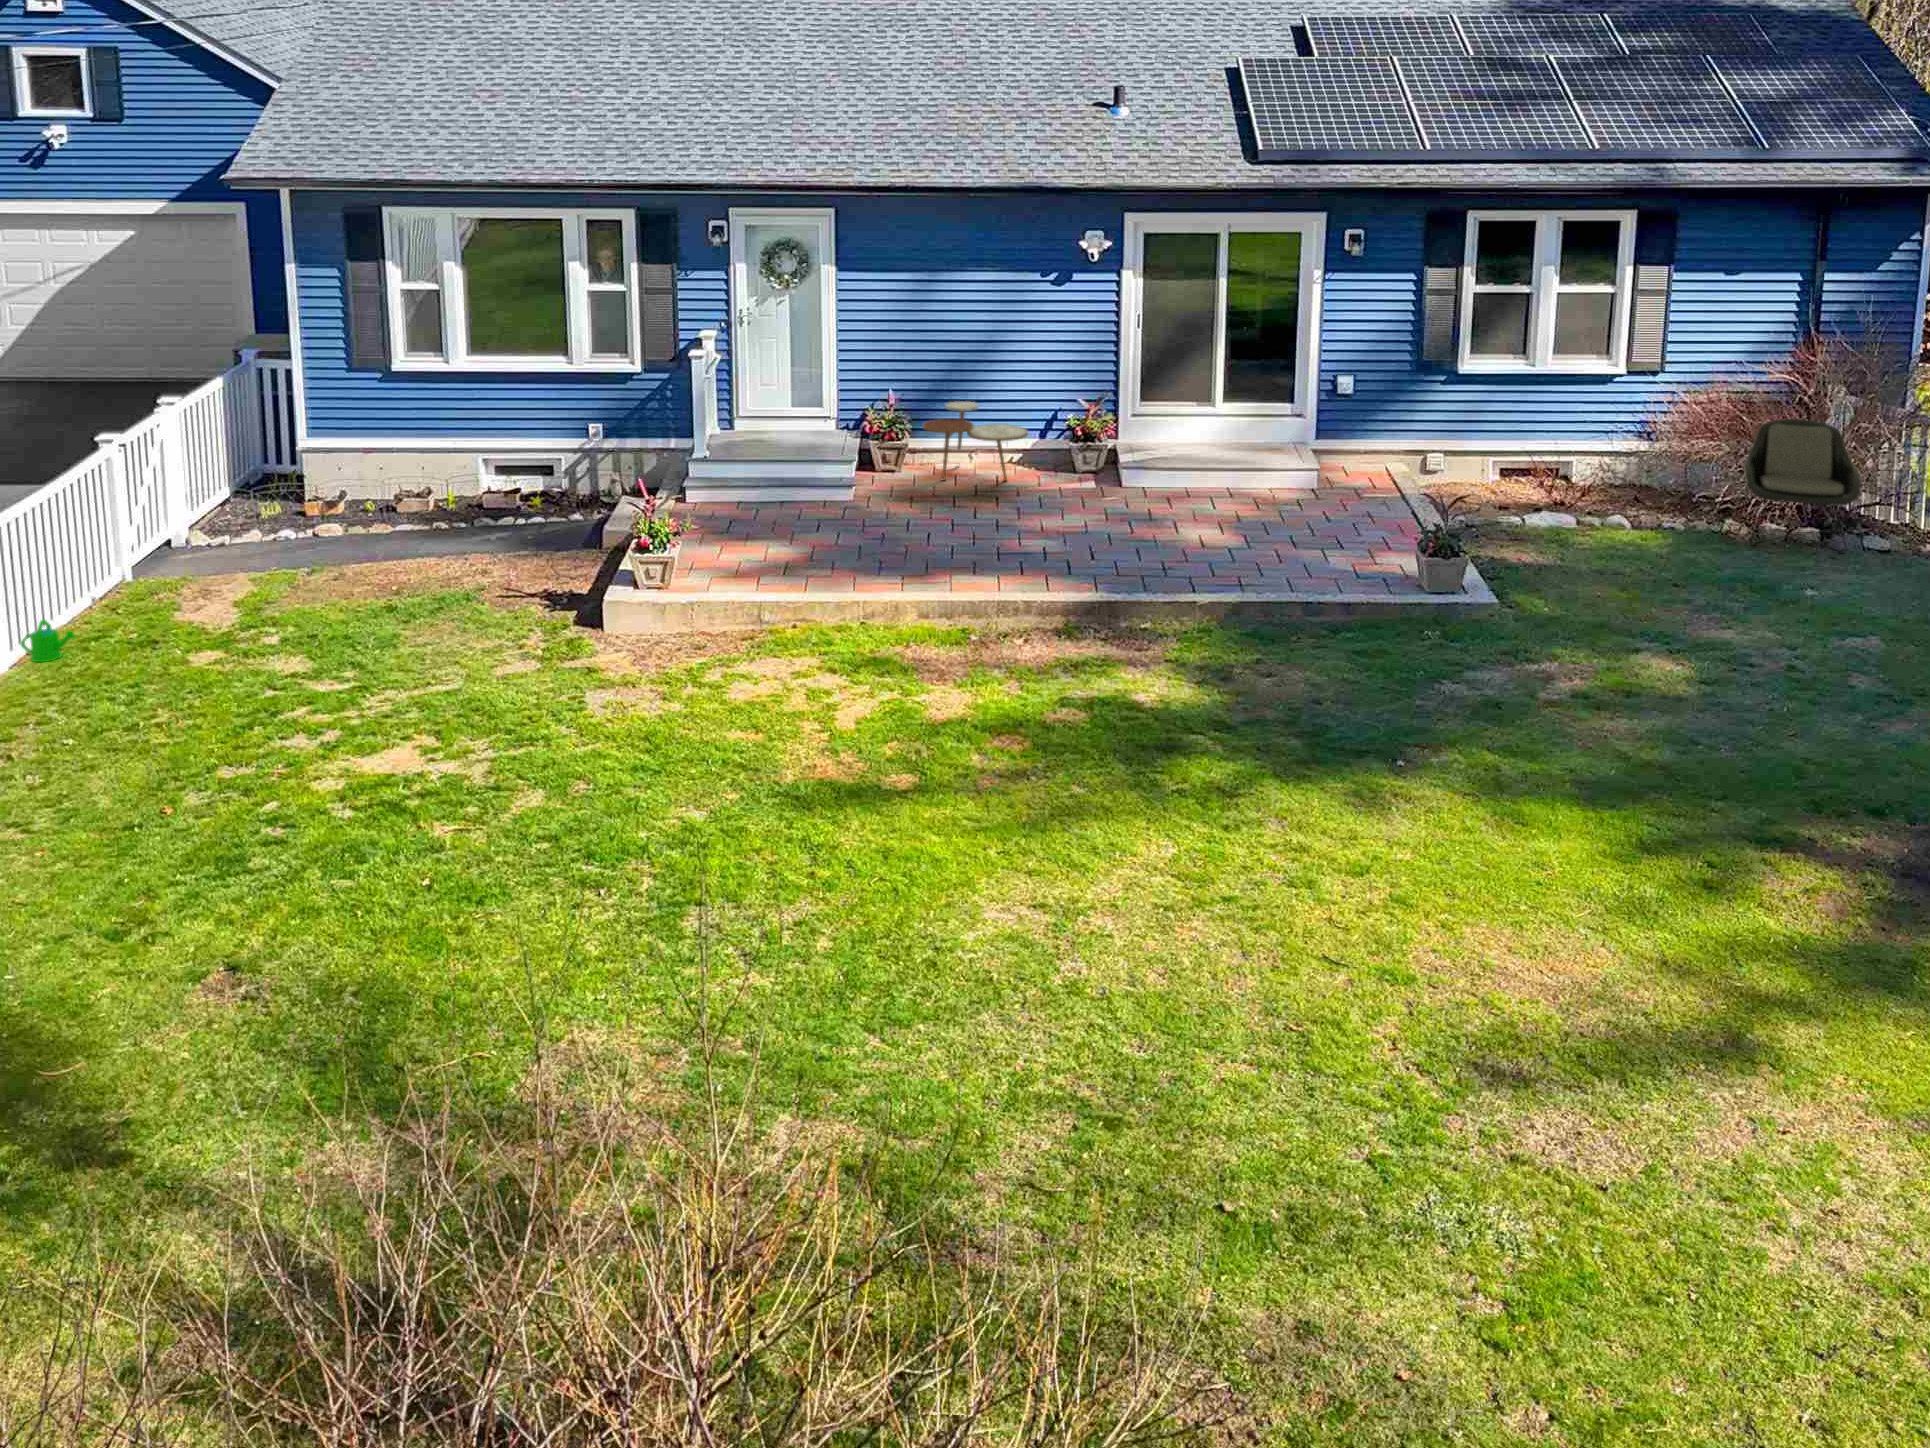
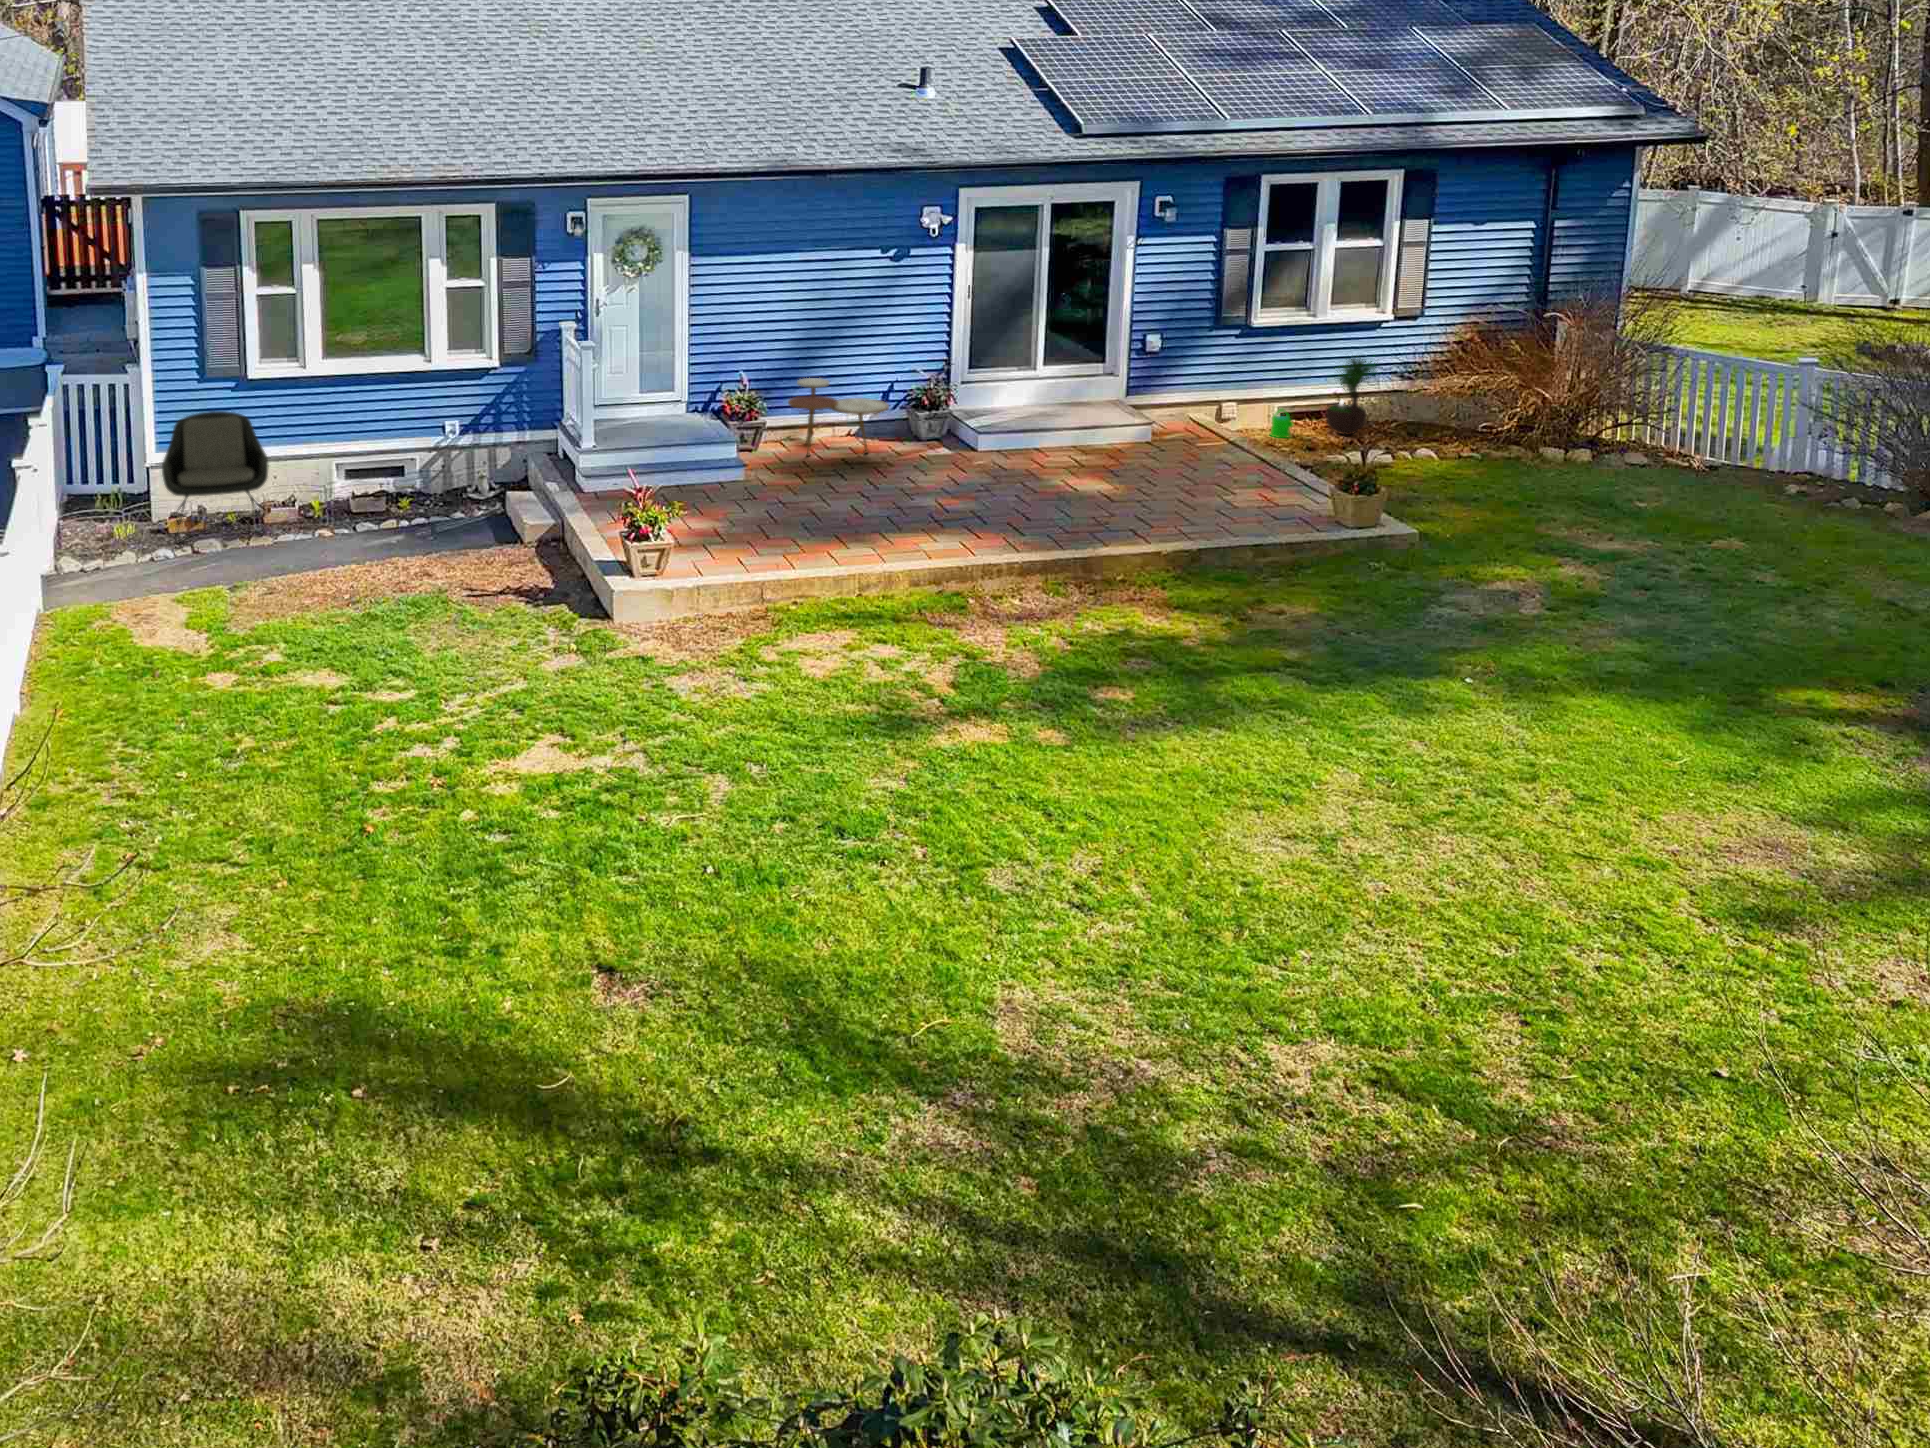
potted tree: none [1538,403,1596,496] -> present [1326,355,1377,434]
lounge chair: present [1744,419,1861,554] -> present [162,411,269,544]
watering can: present [21,620,75,662] -> present [1270,408,1293,438]

